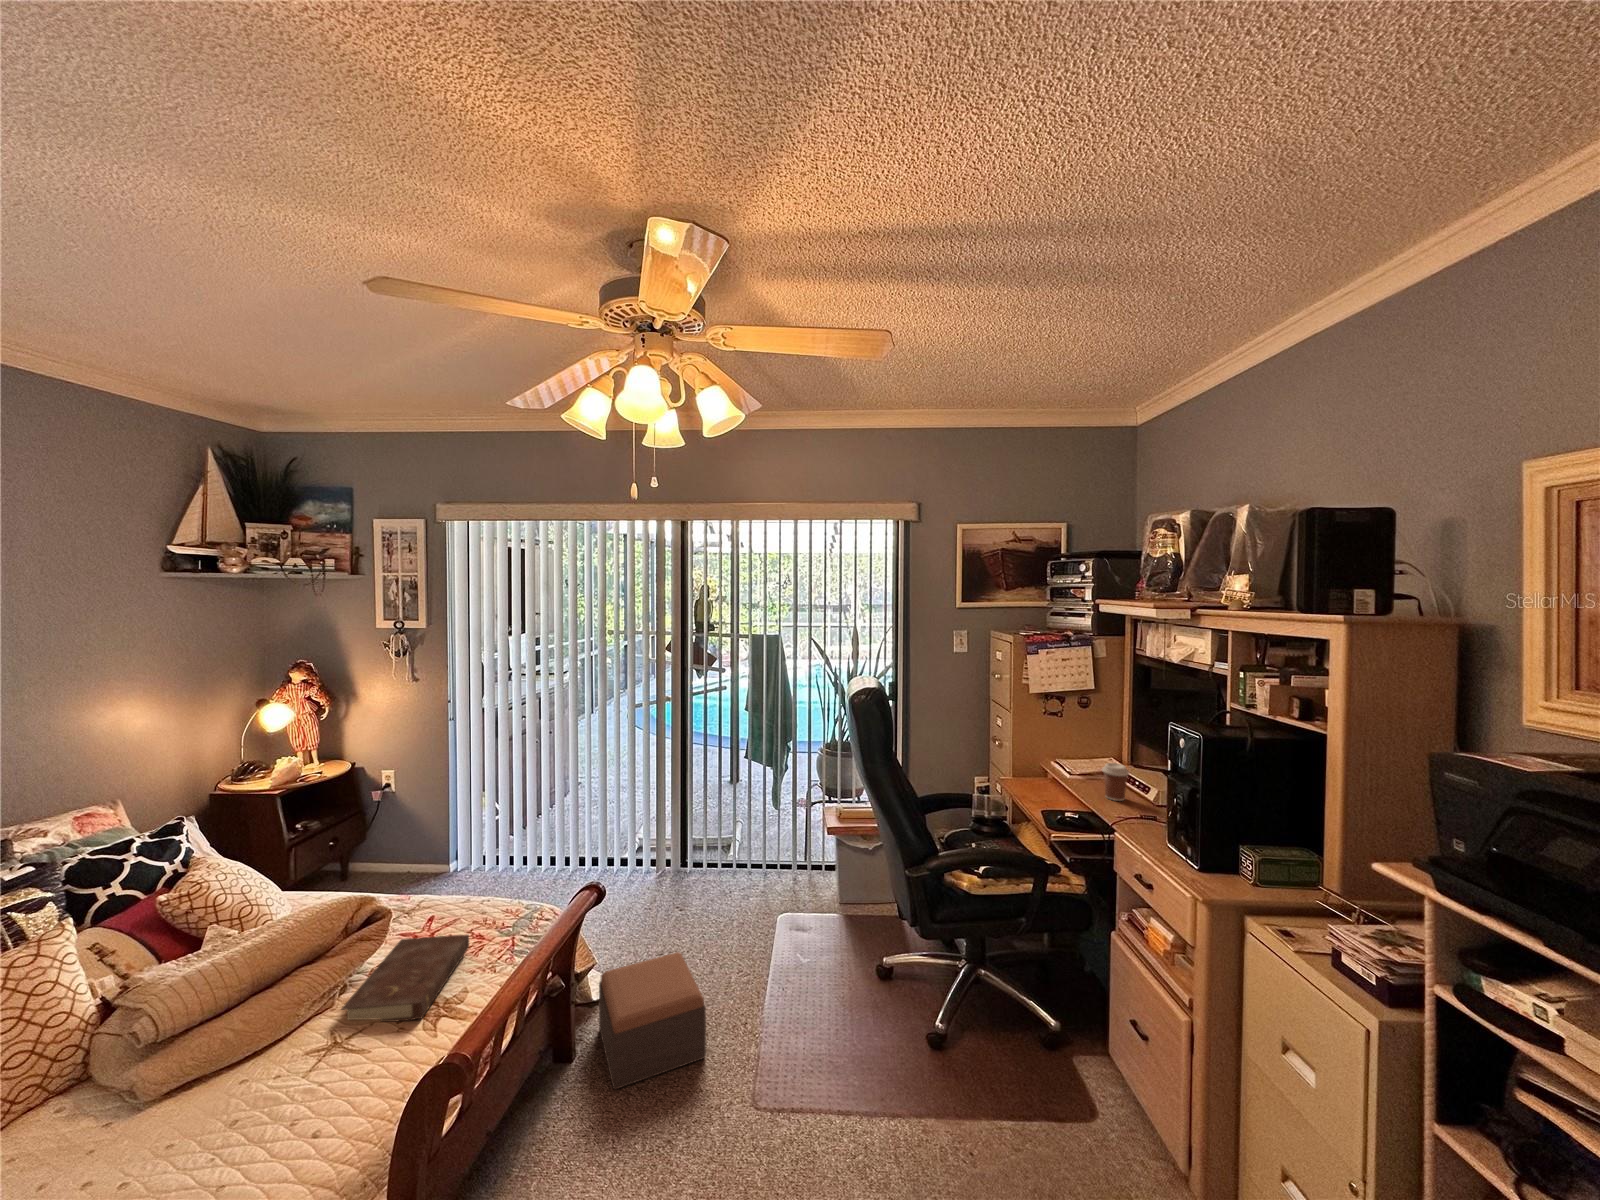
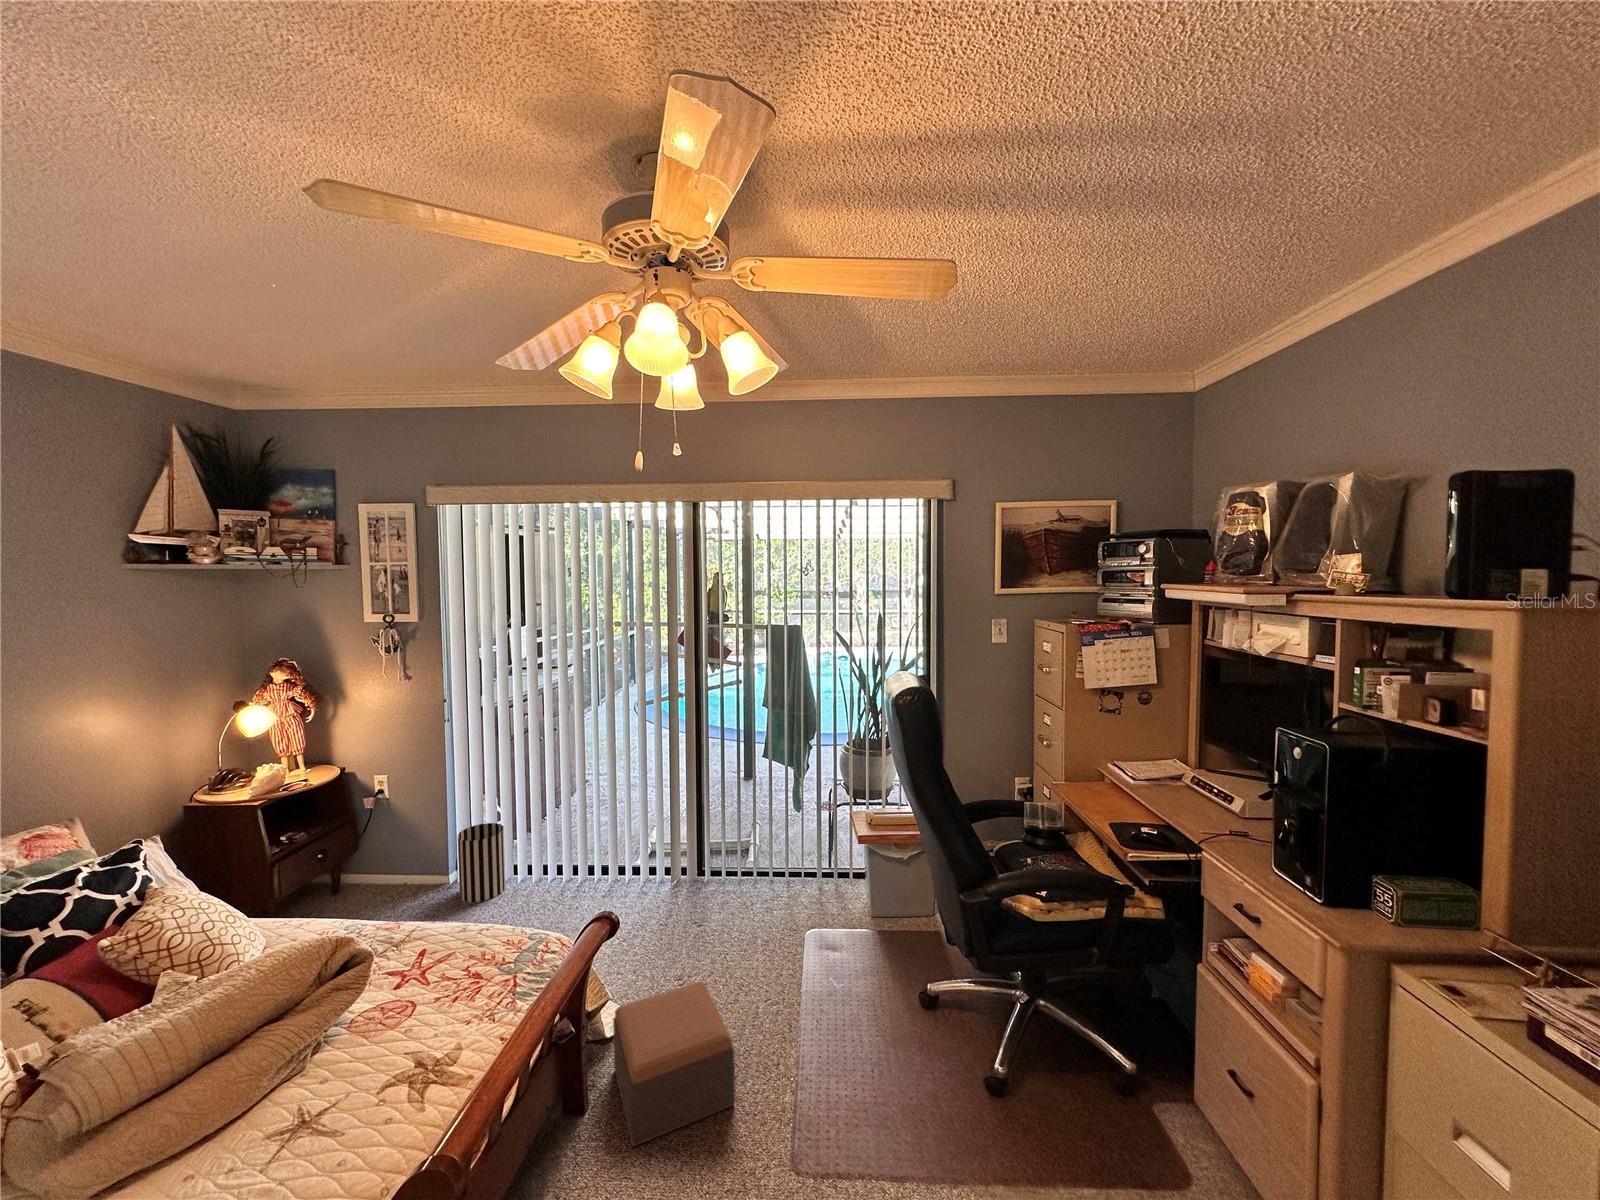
coffee cup: present [1102,763,1129,801] -> none [1173,768,1206,811]
wastebasket: none [458,817,501,890] -> present [458,823,505,902]
book: present [341,935,469,1022] -> none [309,977,464,1102]

